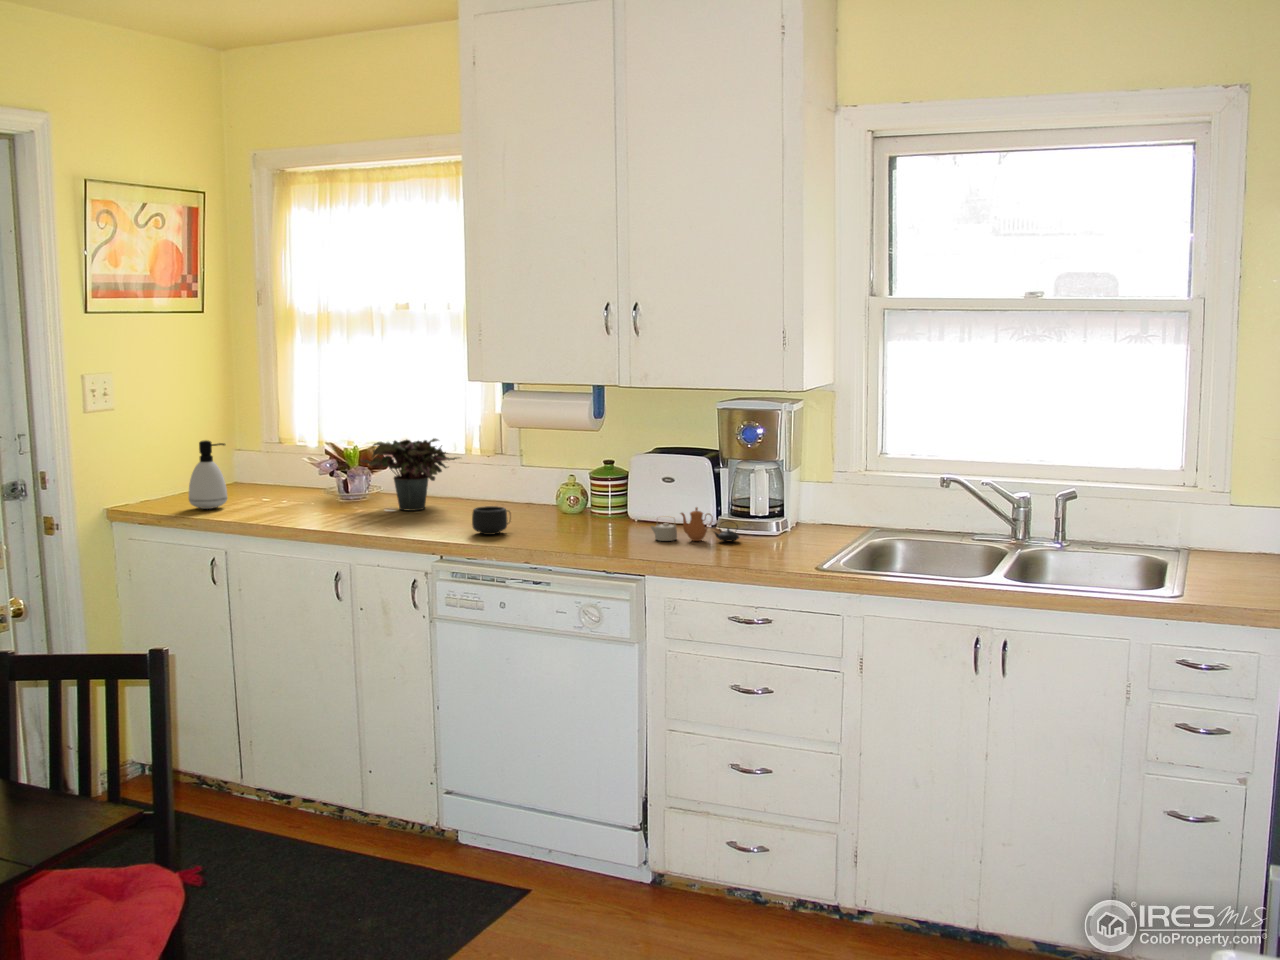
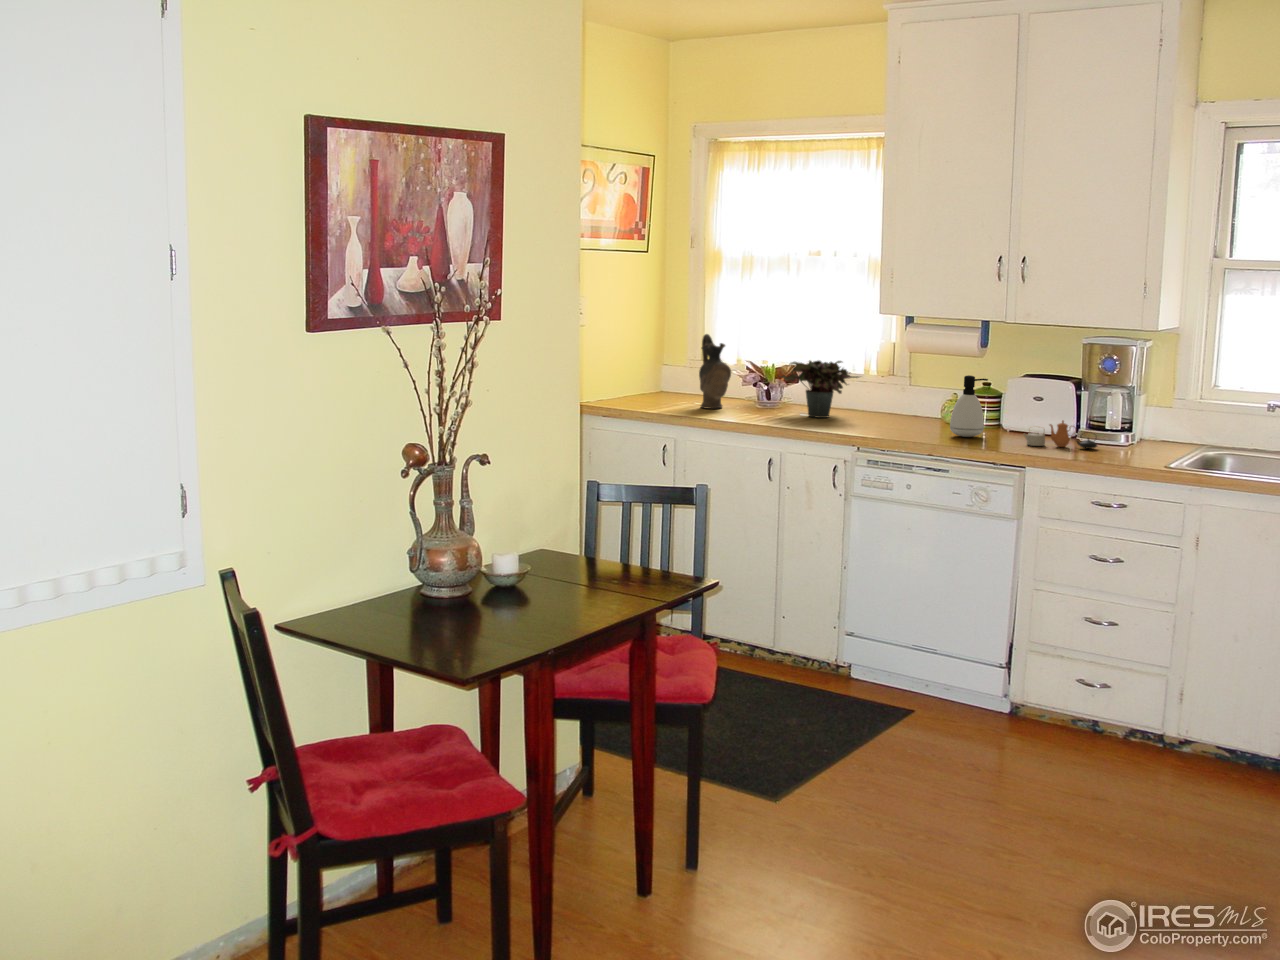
ceramic pitcher: none [264,411,305,504] -> present [699,334,731,409]
soap dispenser: present [189,440,227,509] -> present [950,375,988,437]
mug: present [472,506,508,535] -> none [877,414,908,436]

